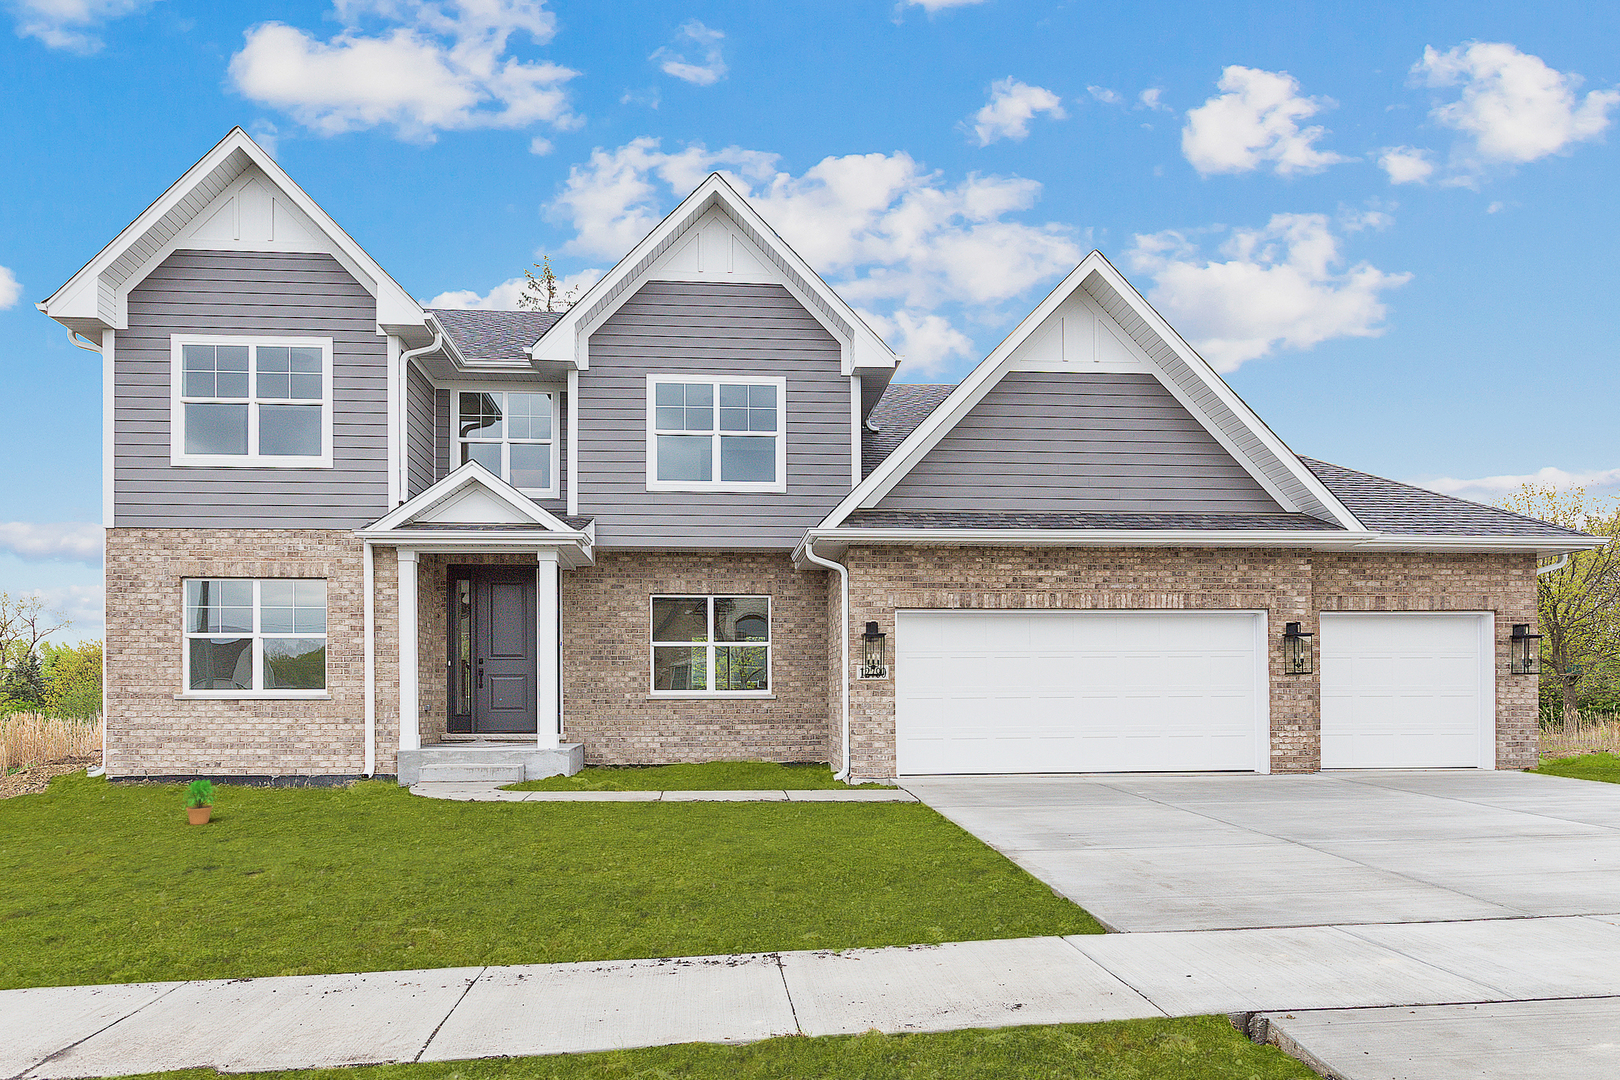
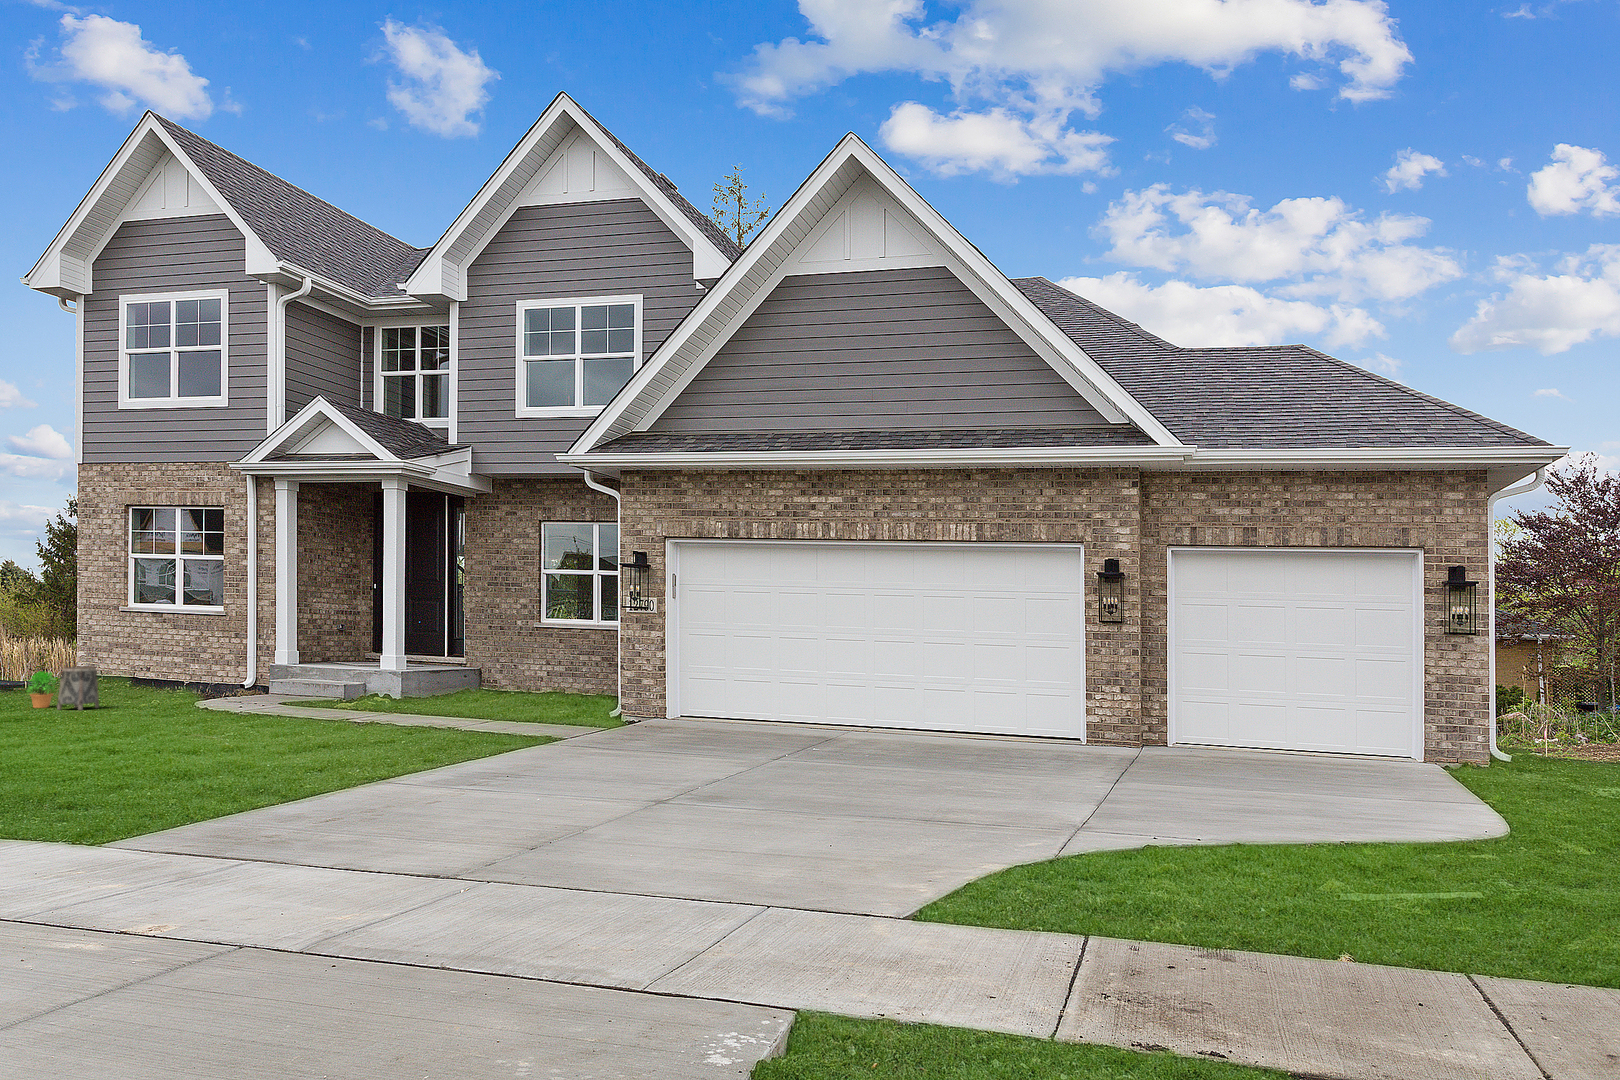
basket: none [236,770,278,825] -> present [57,666,99,710]

